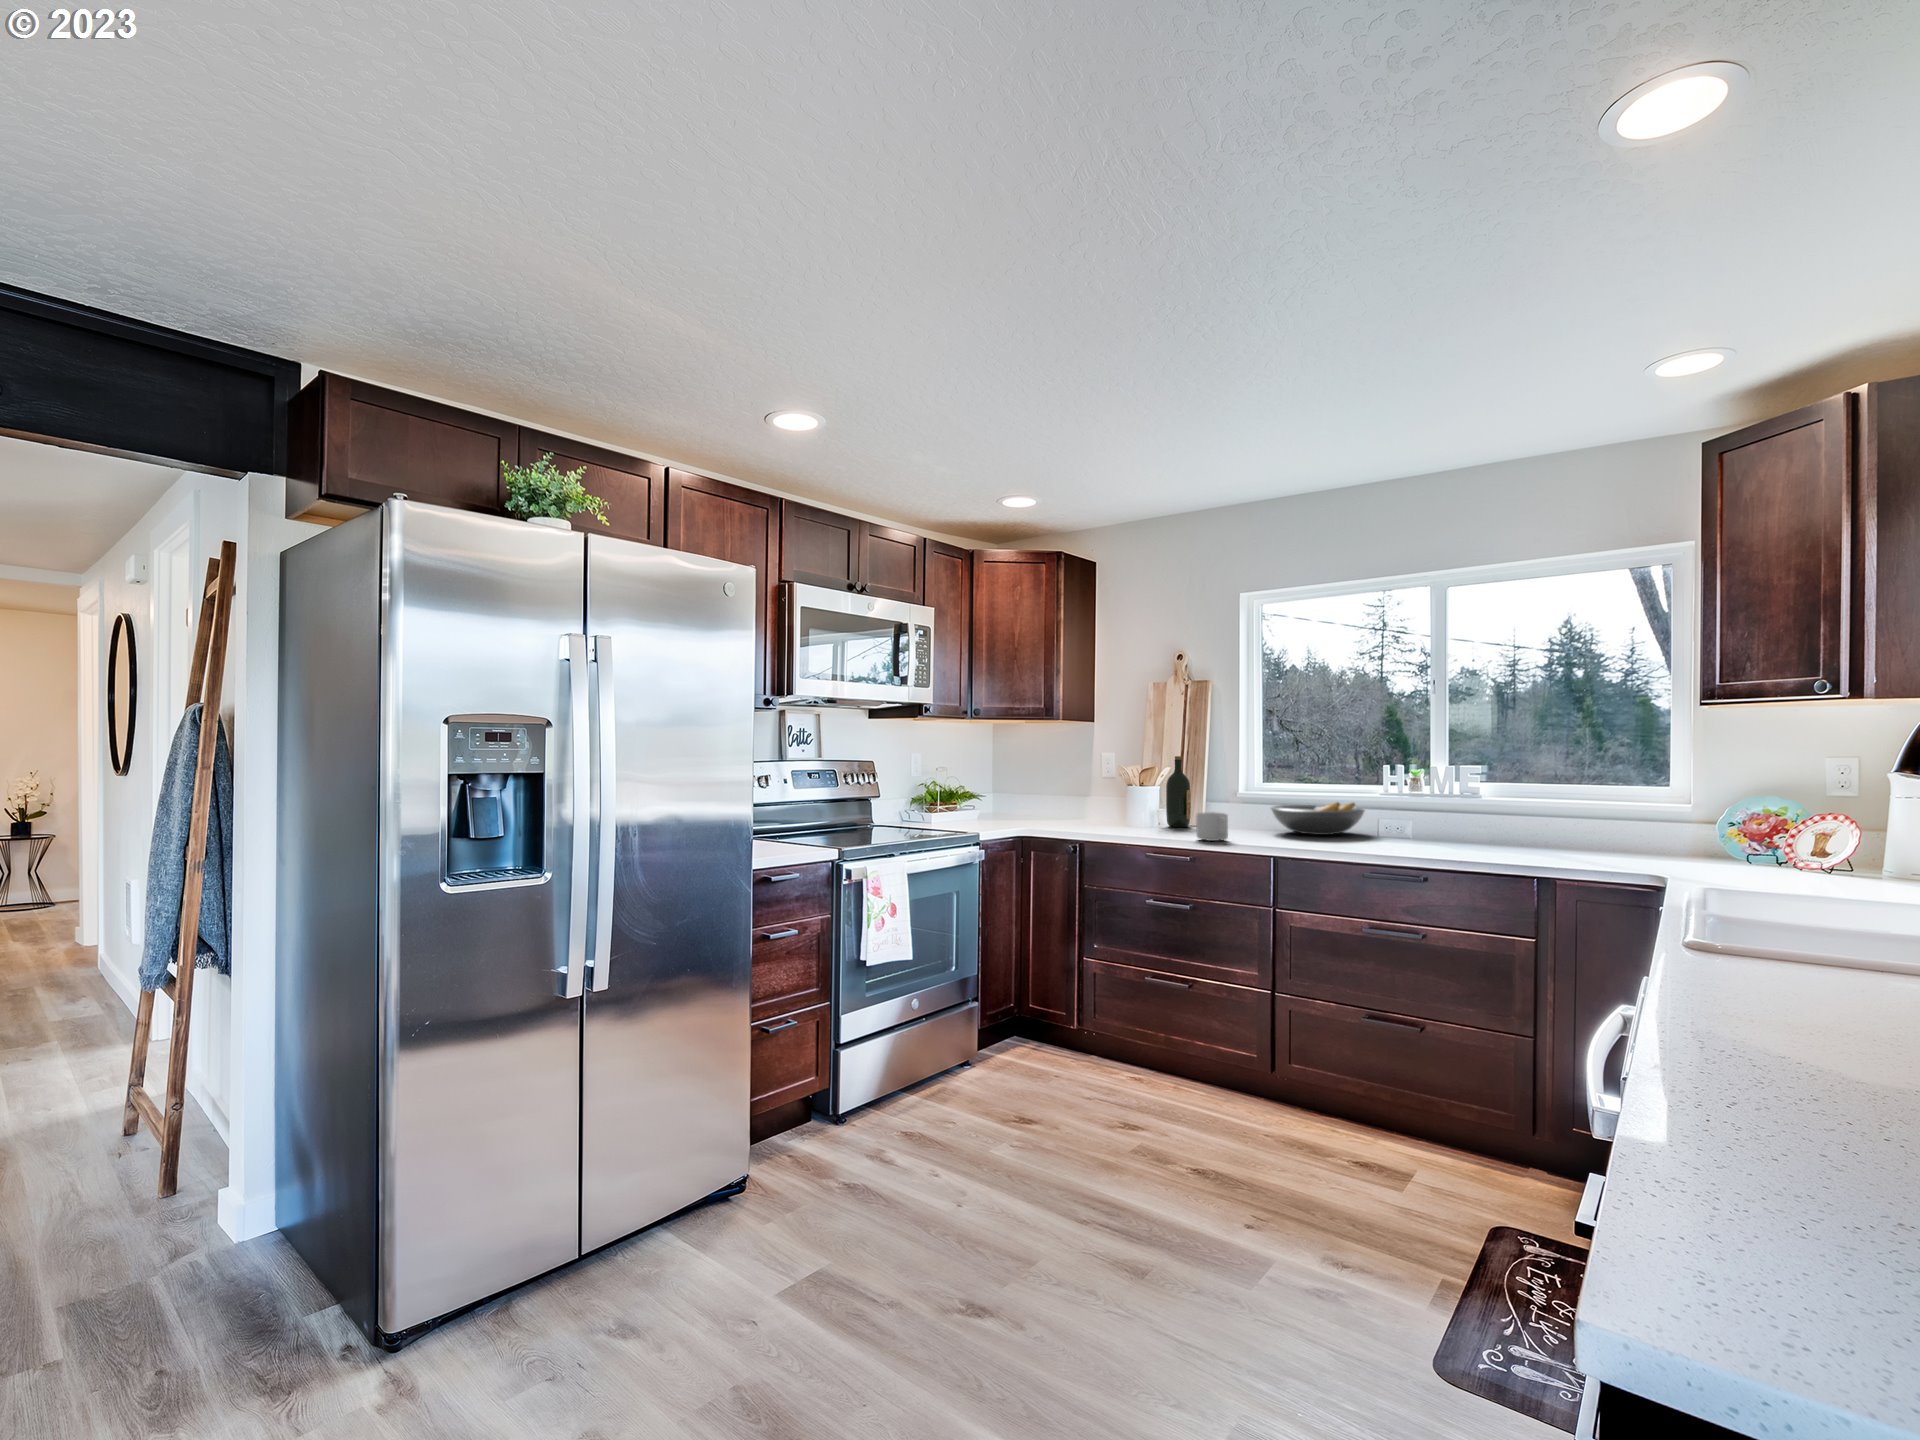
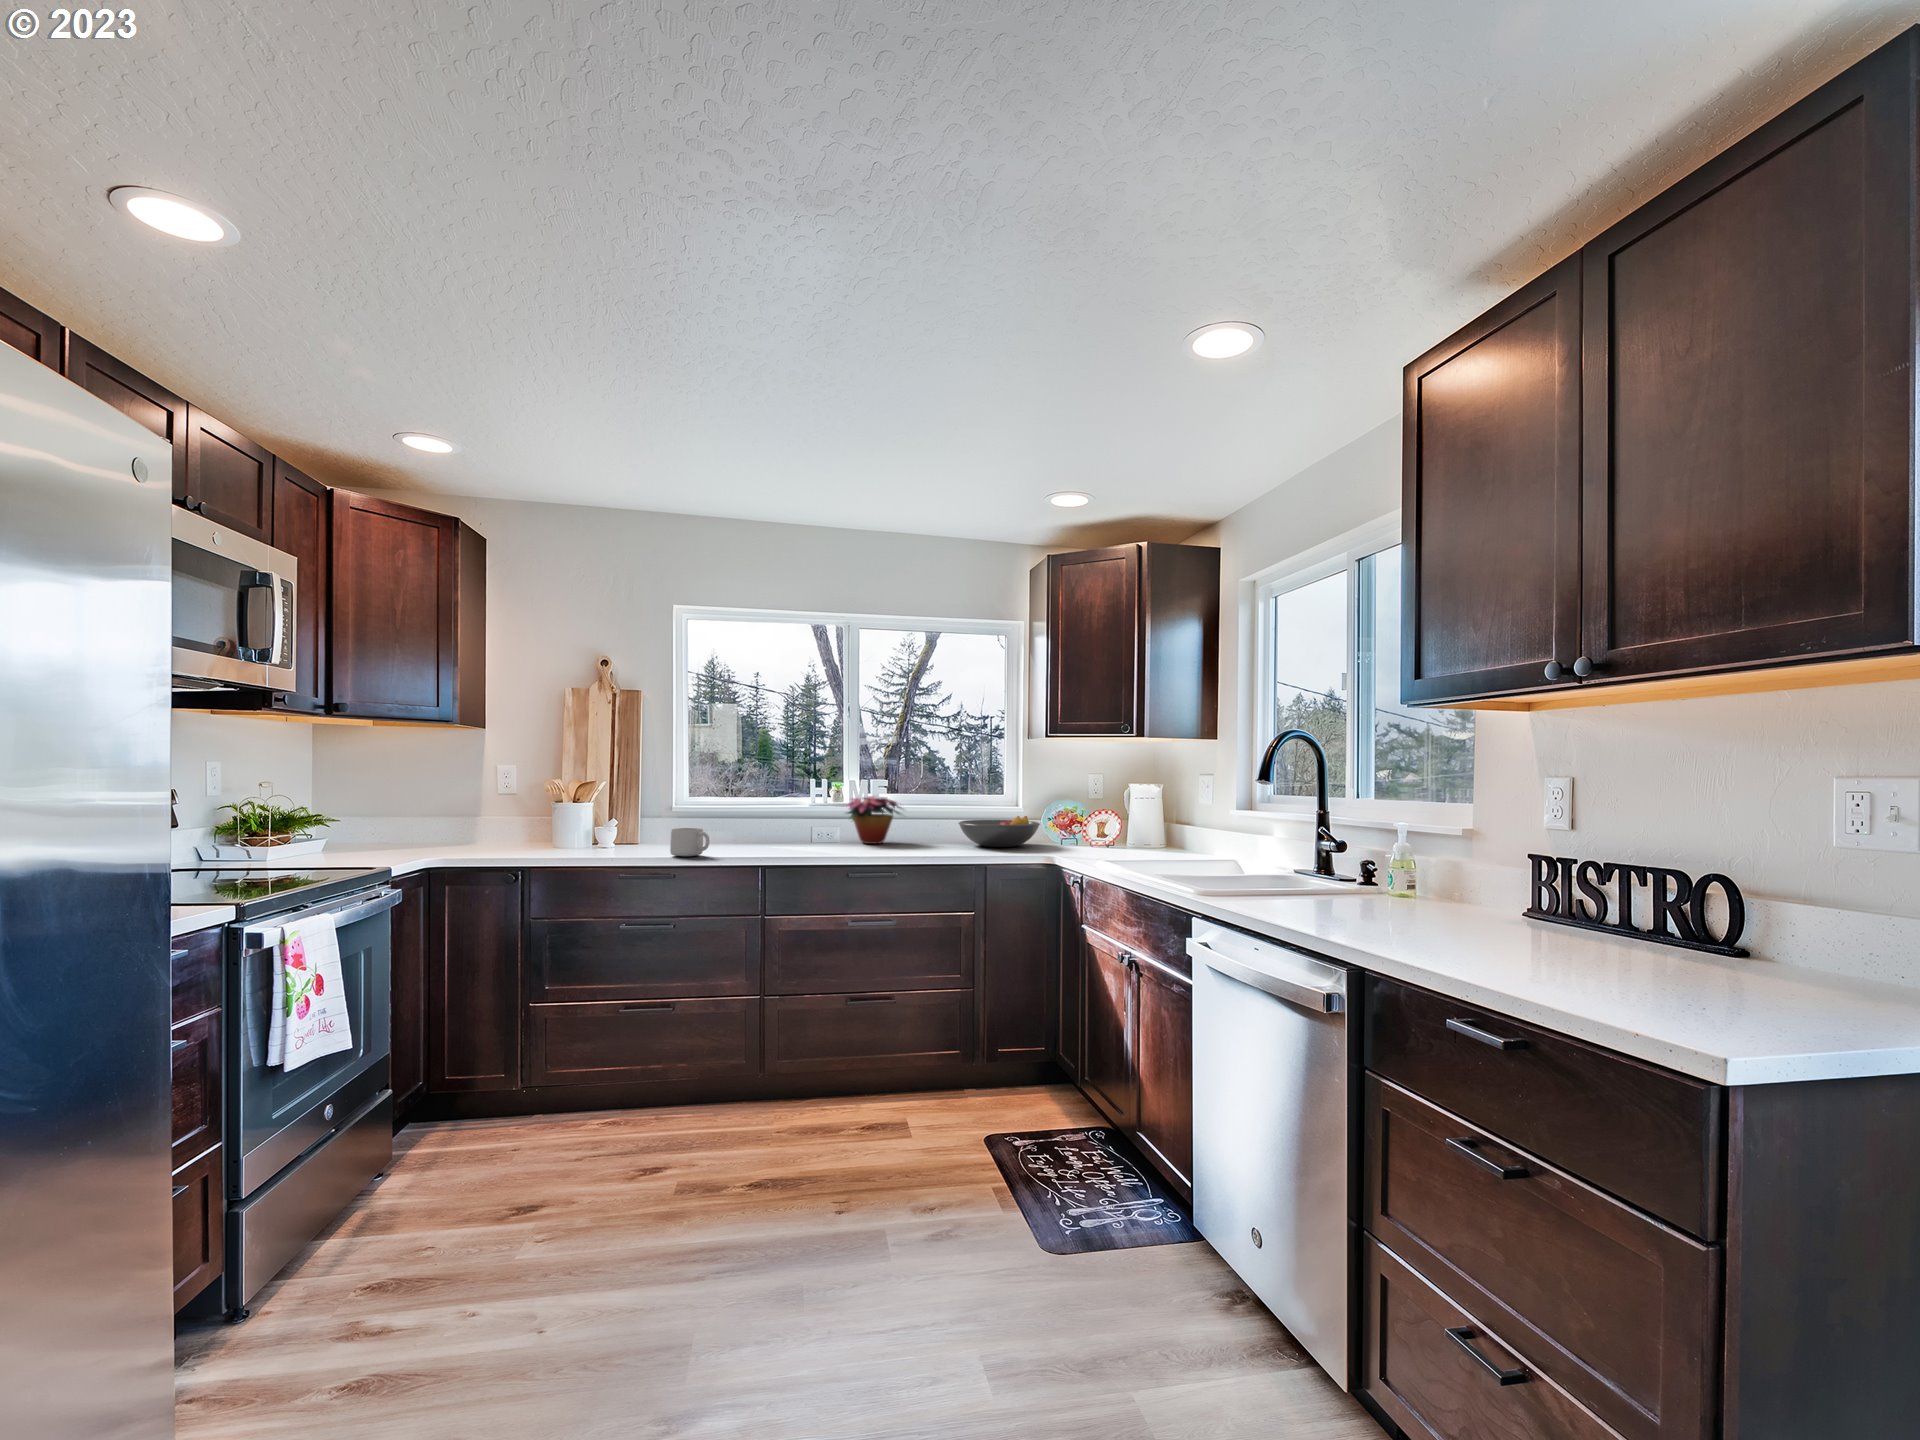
wine bottle: present [1166,756,1191,827] -> none [600,772,627,846]
flower arrangement: none [1406,785,1499,843] -> present [846,796,901,844]
fruit bowl: present [1271,802,1364,835] -> present [959,816,1040,847]

